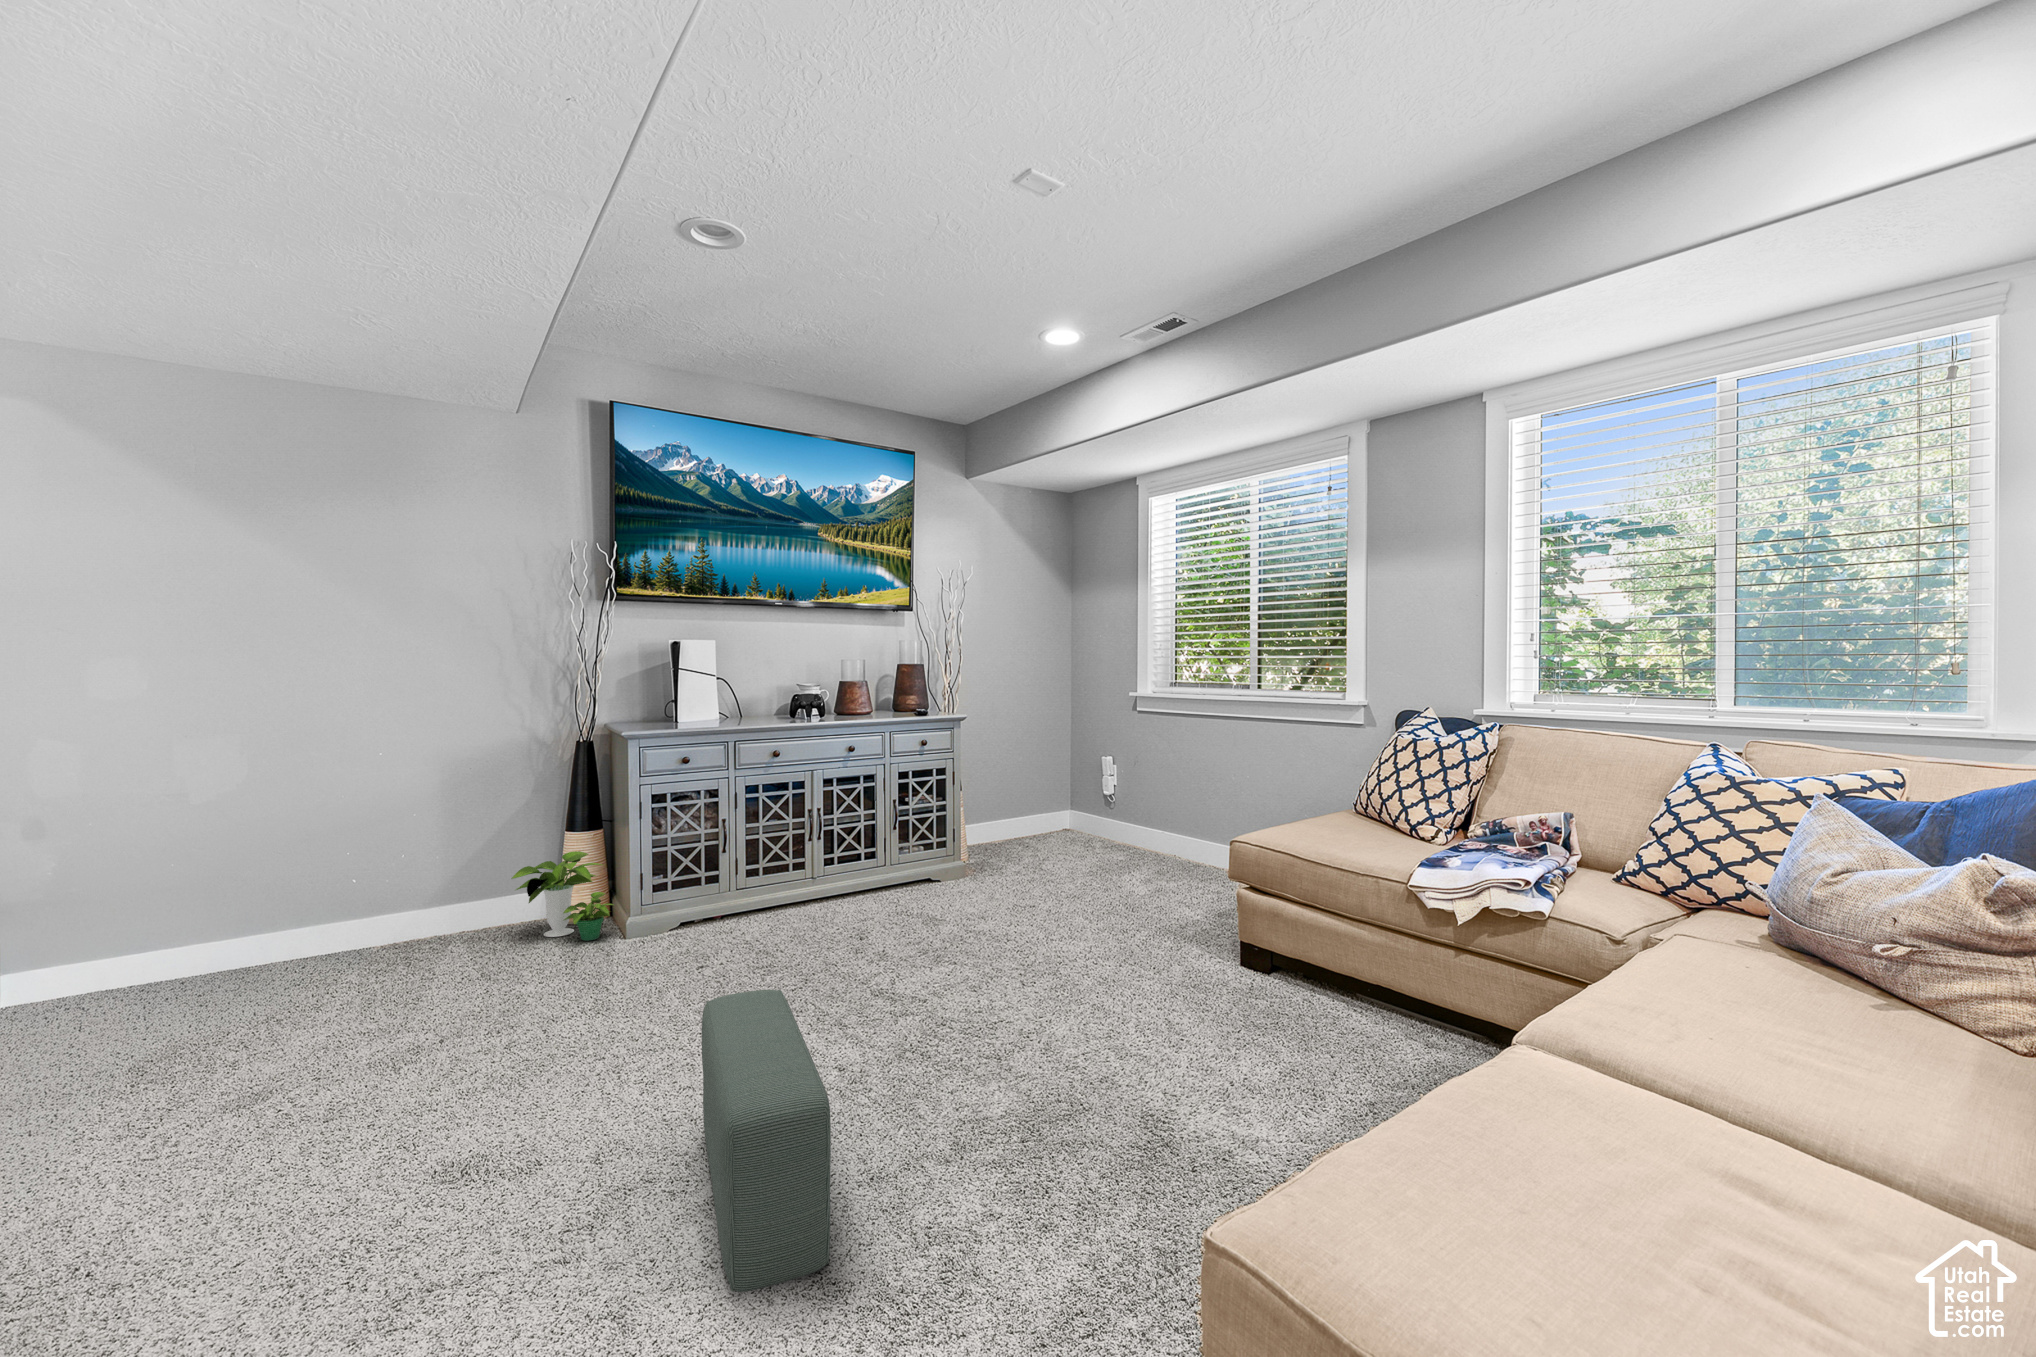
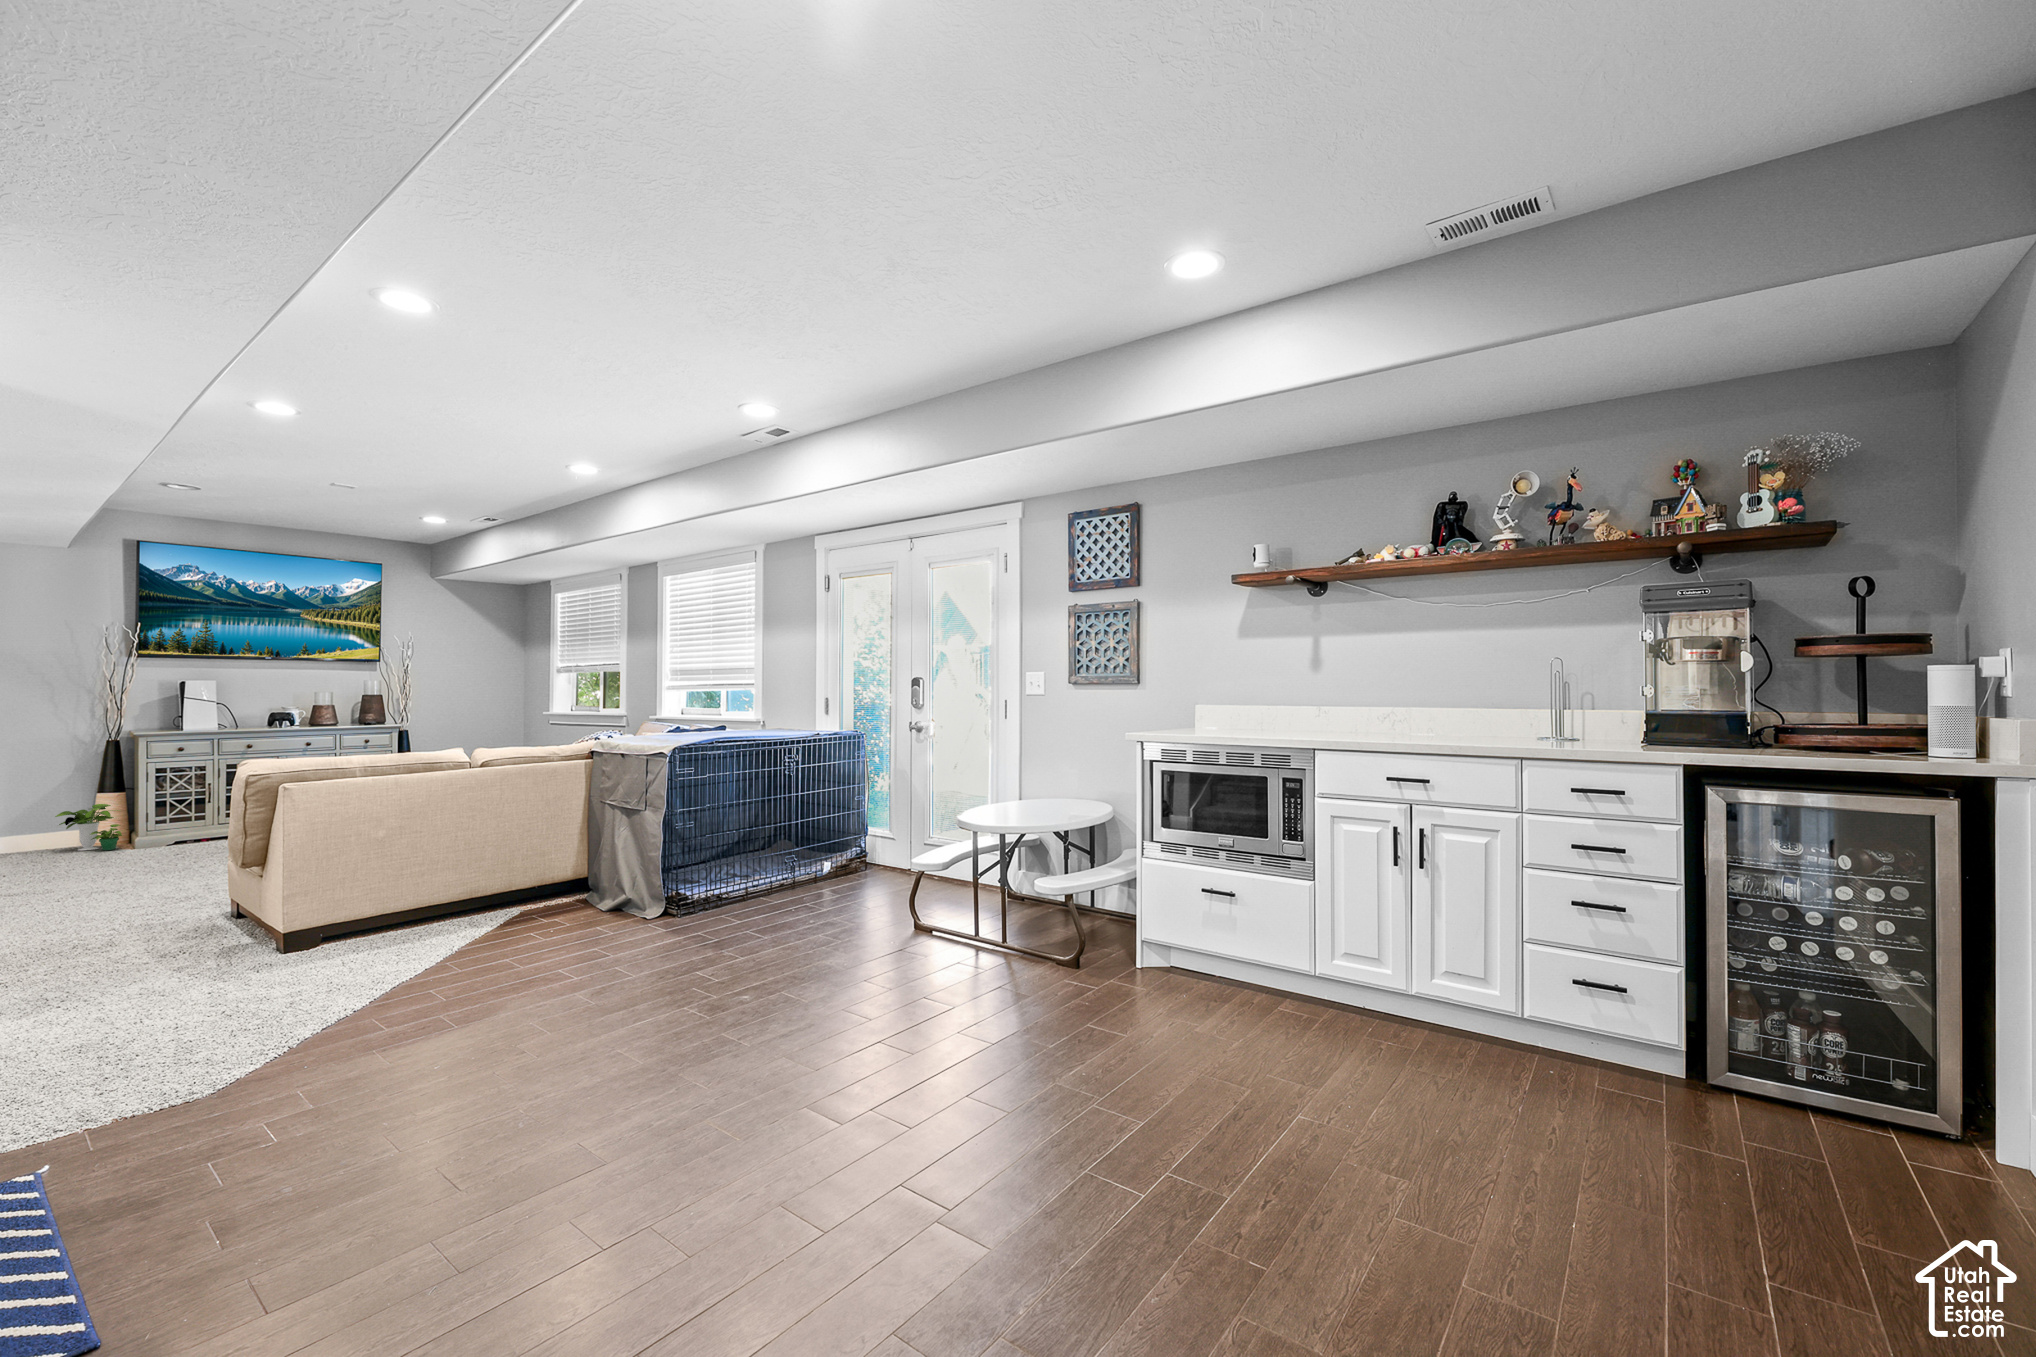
pouf: present [702,990,831,1292] -> none [122,828,181,901]

